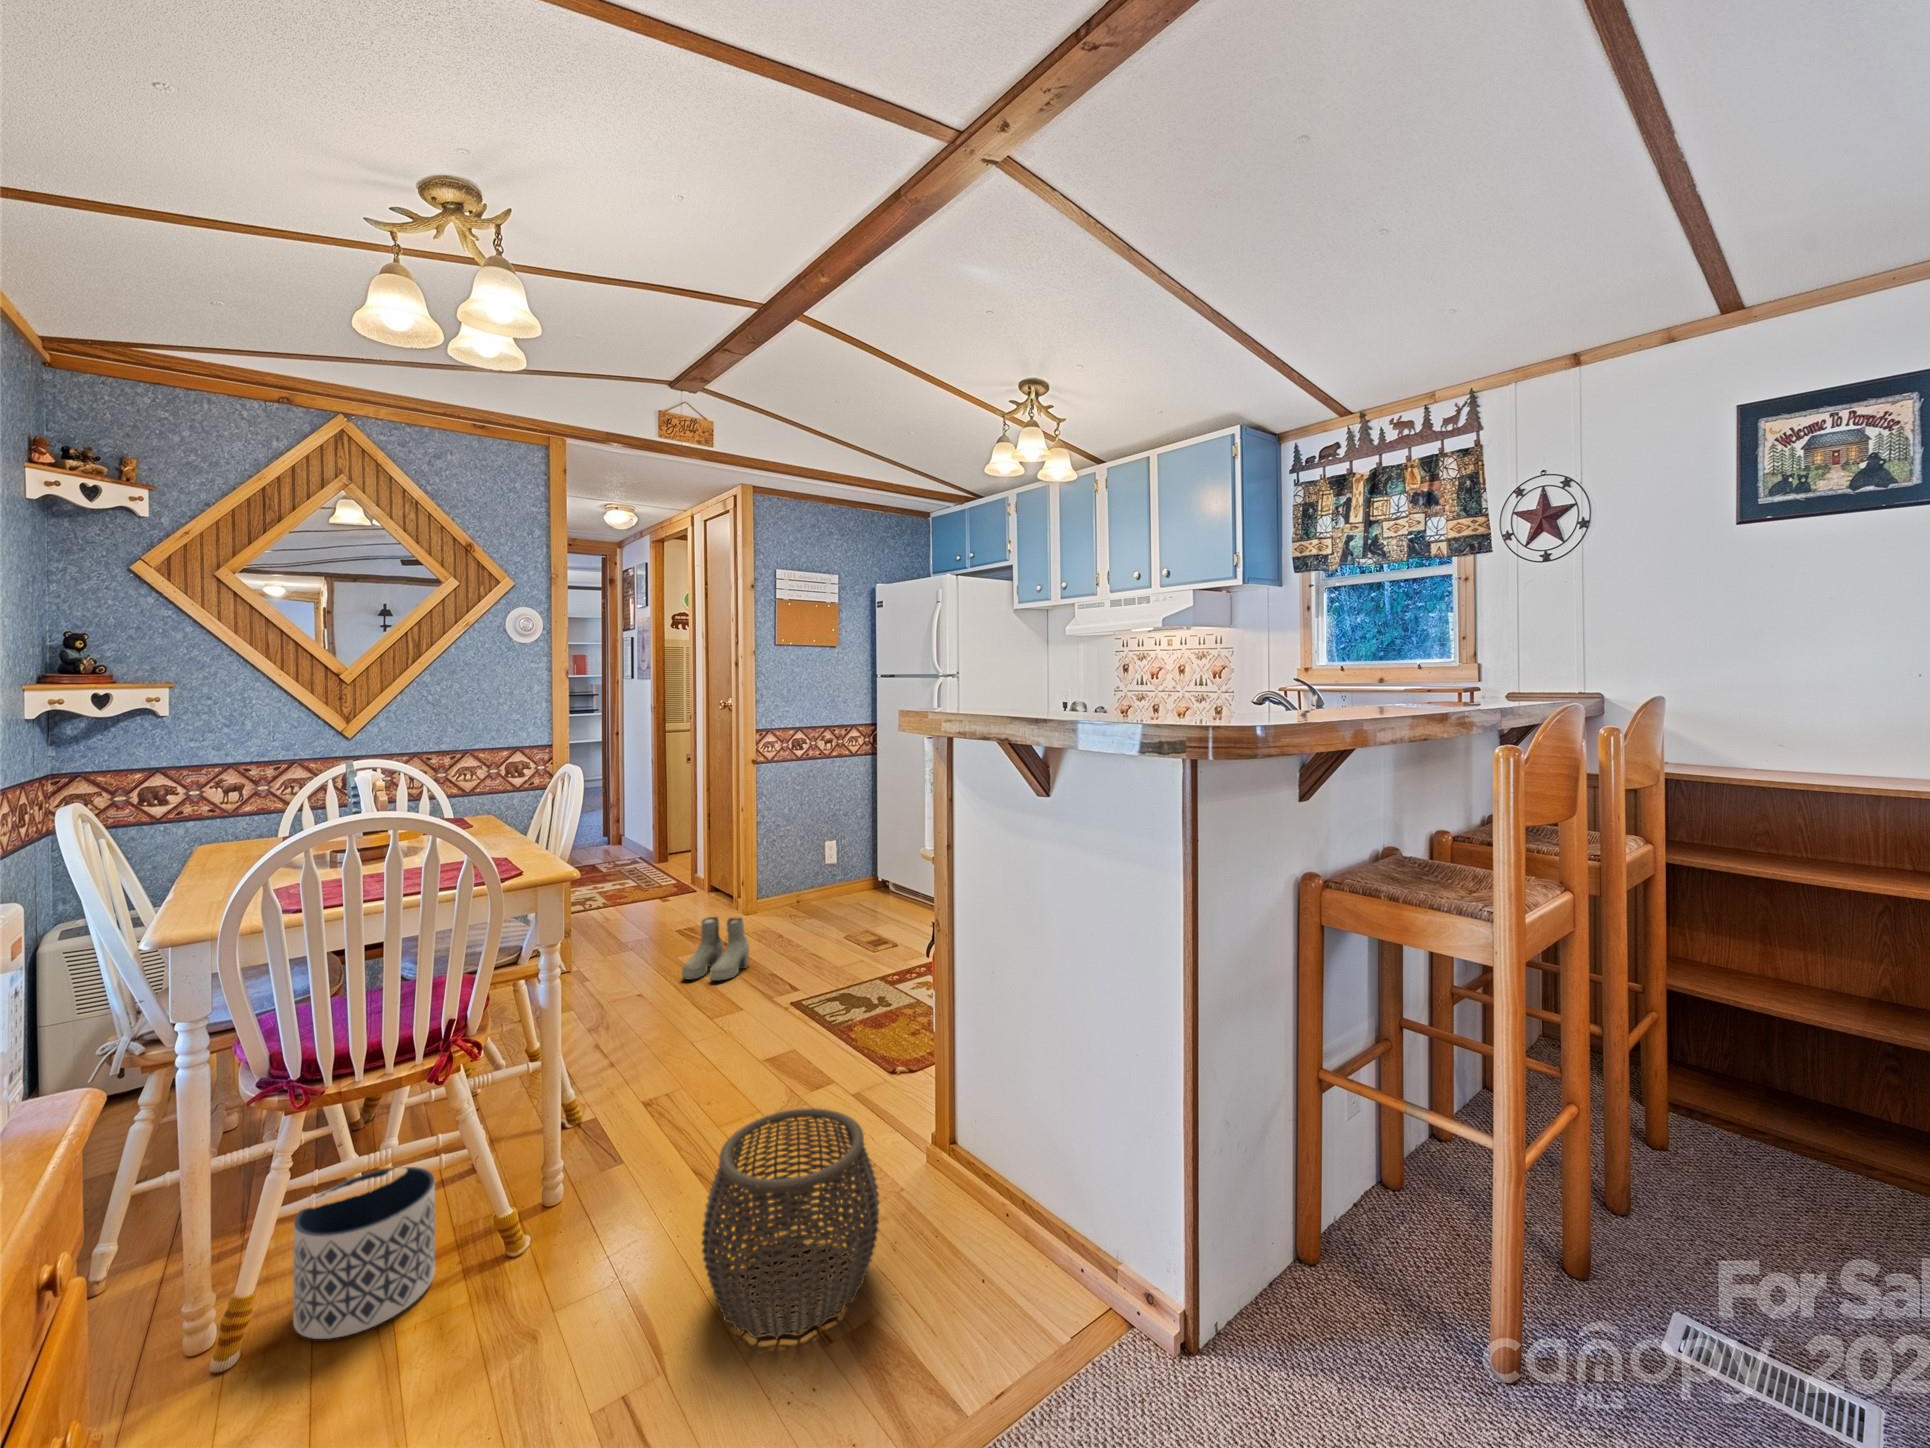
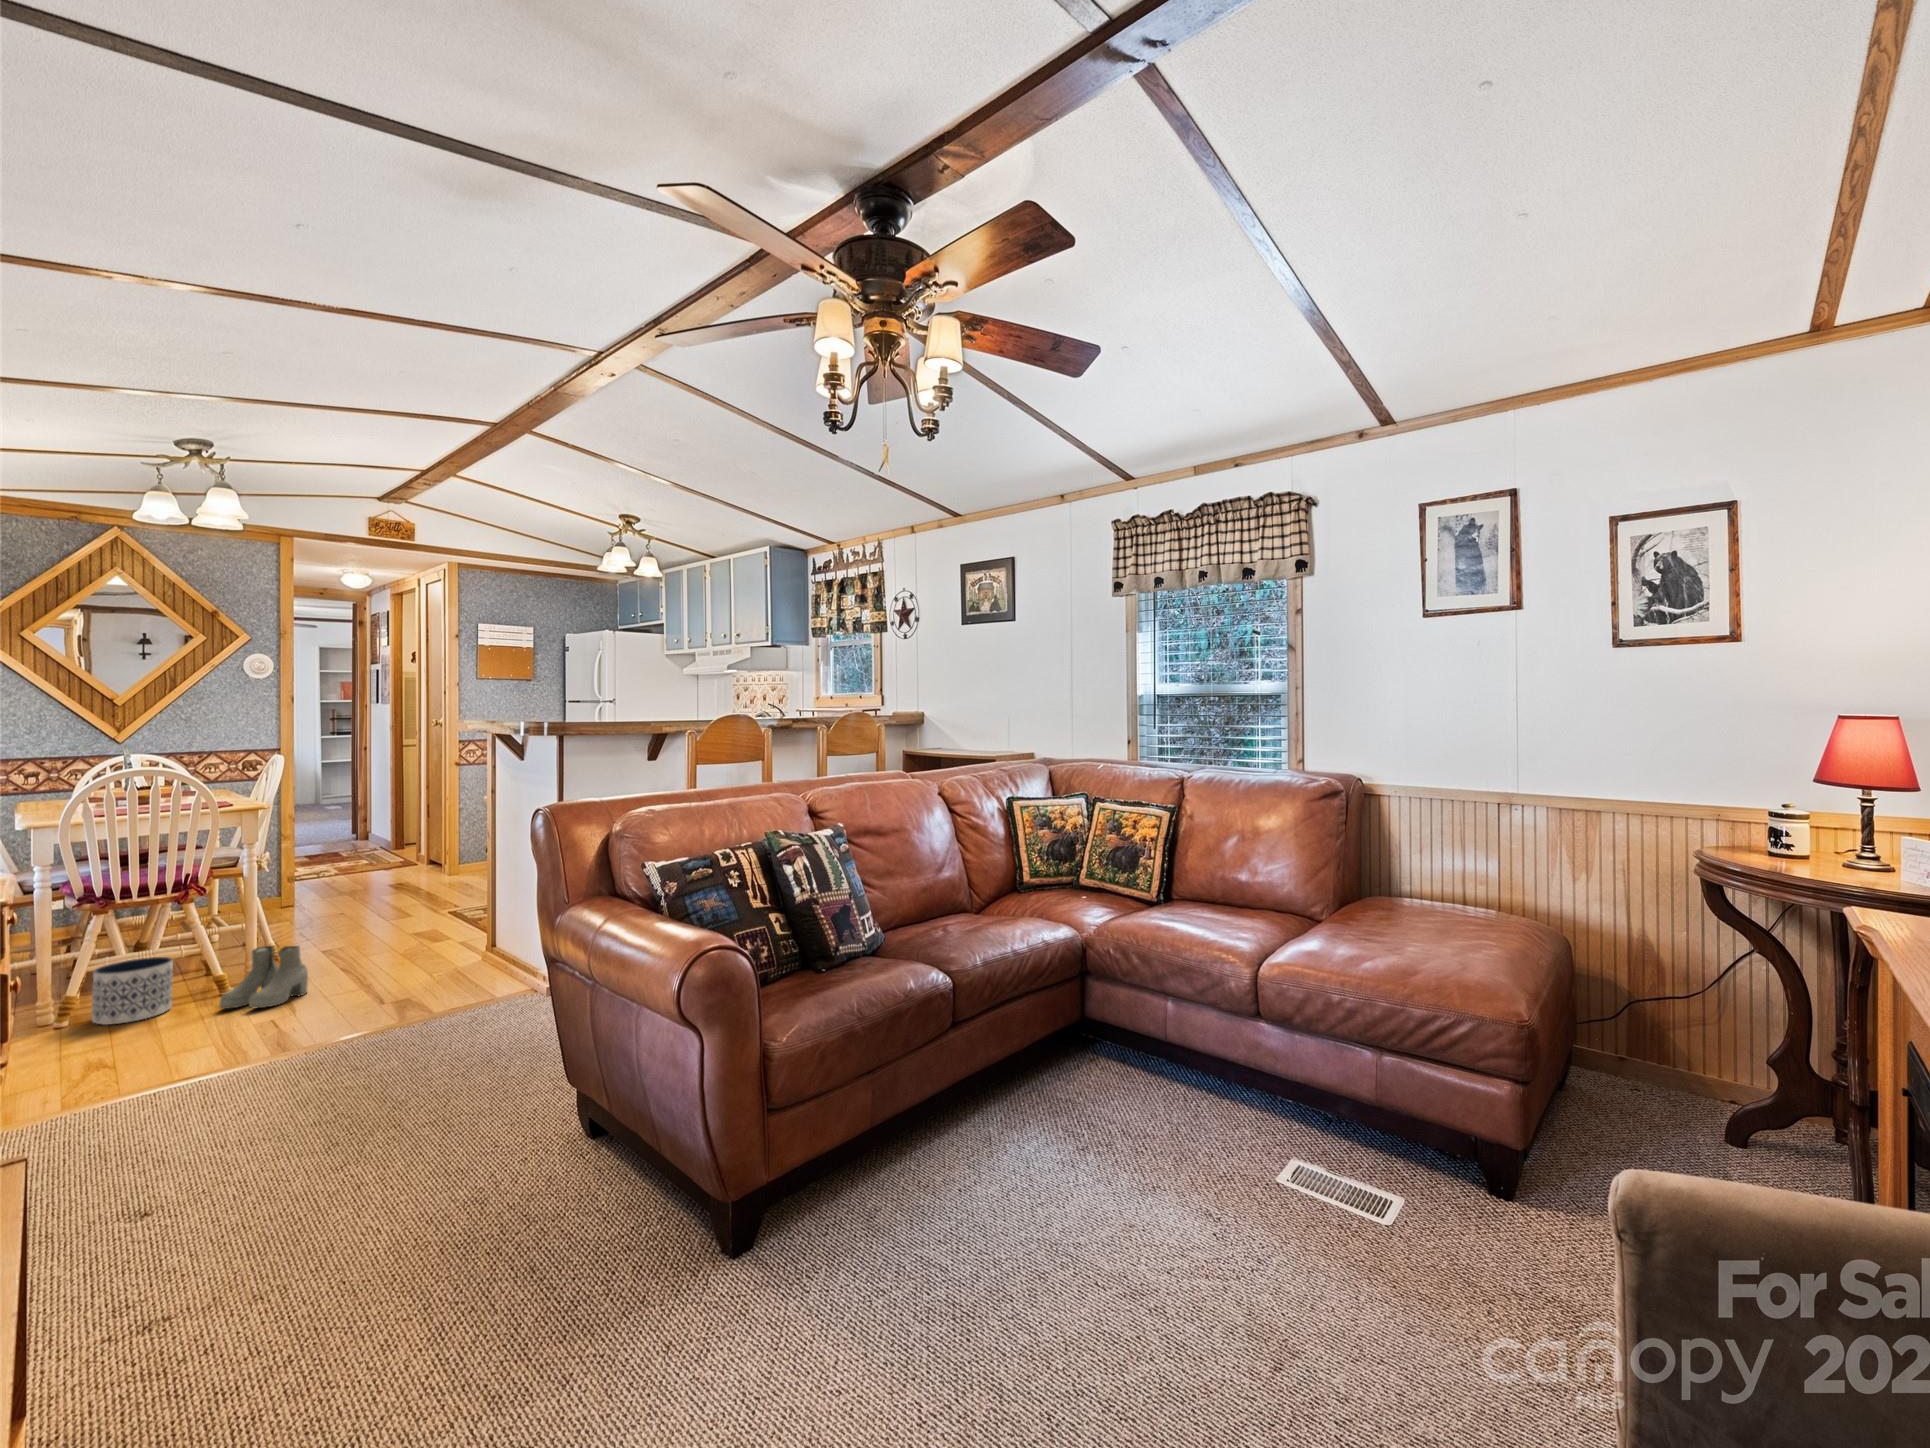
boots: present [682,917,749,981] -> present [219,946,308,1009]
woven basket: present [702,1108,880,1340] -> none [315,923,419,1013]

